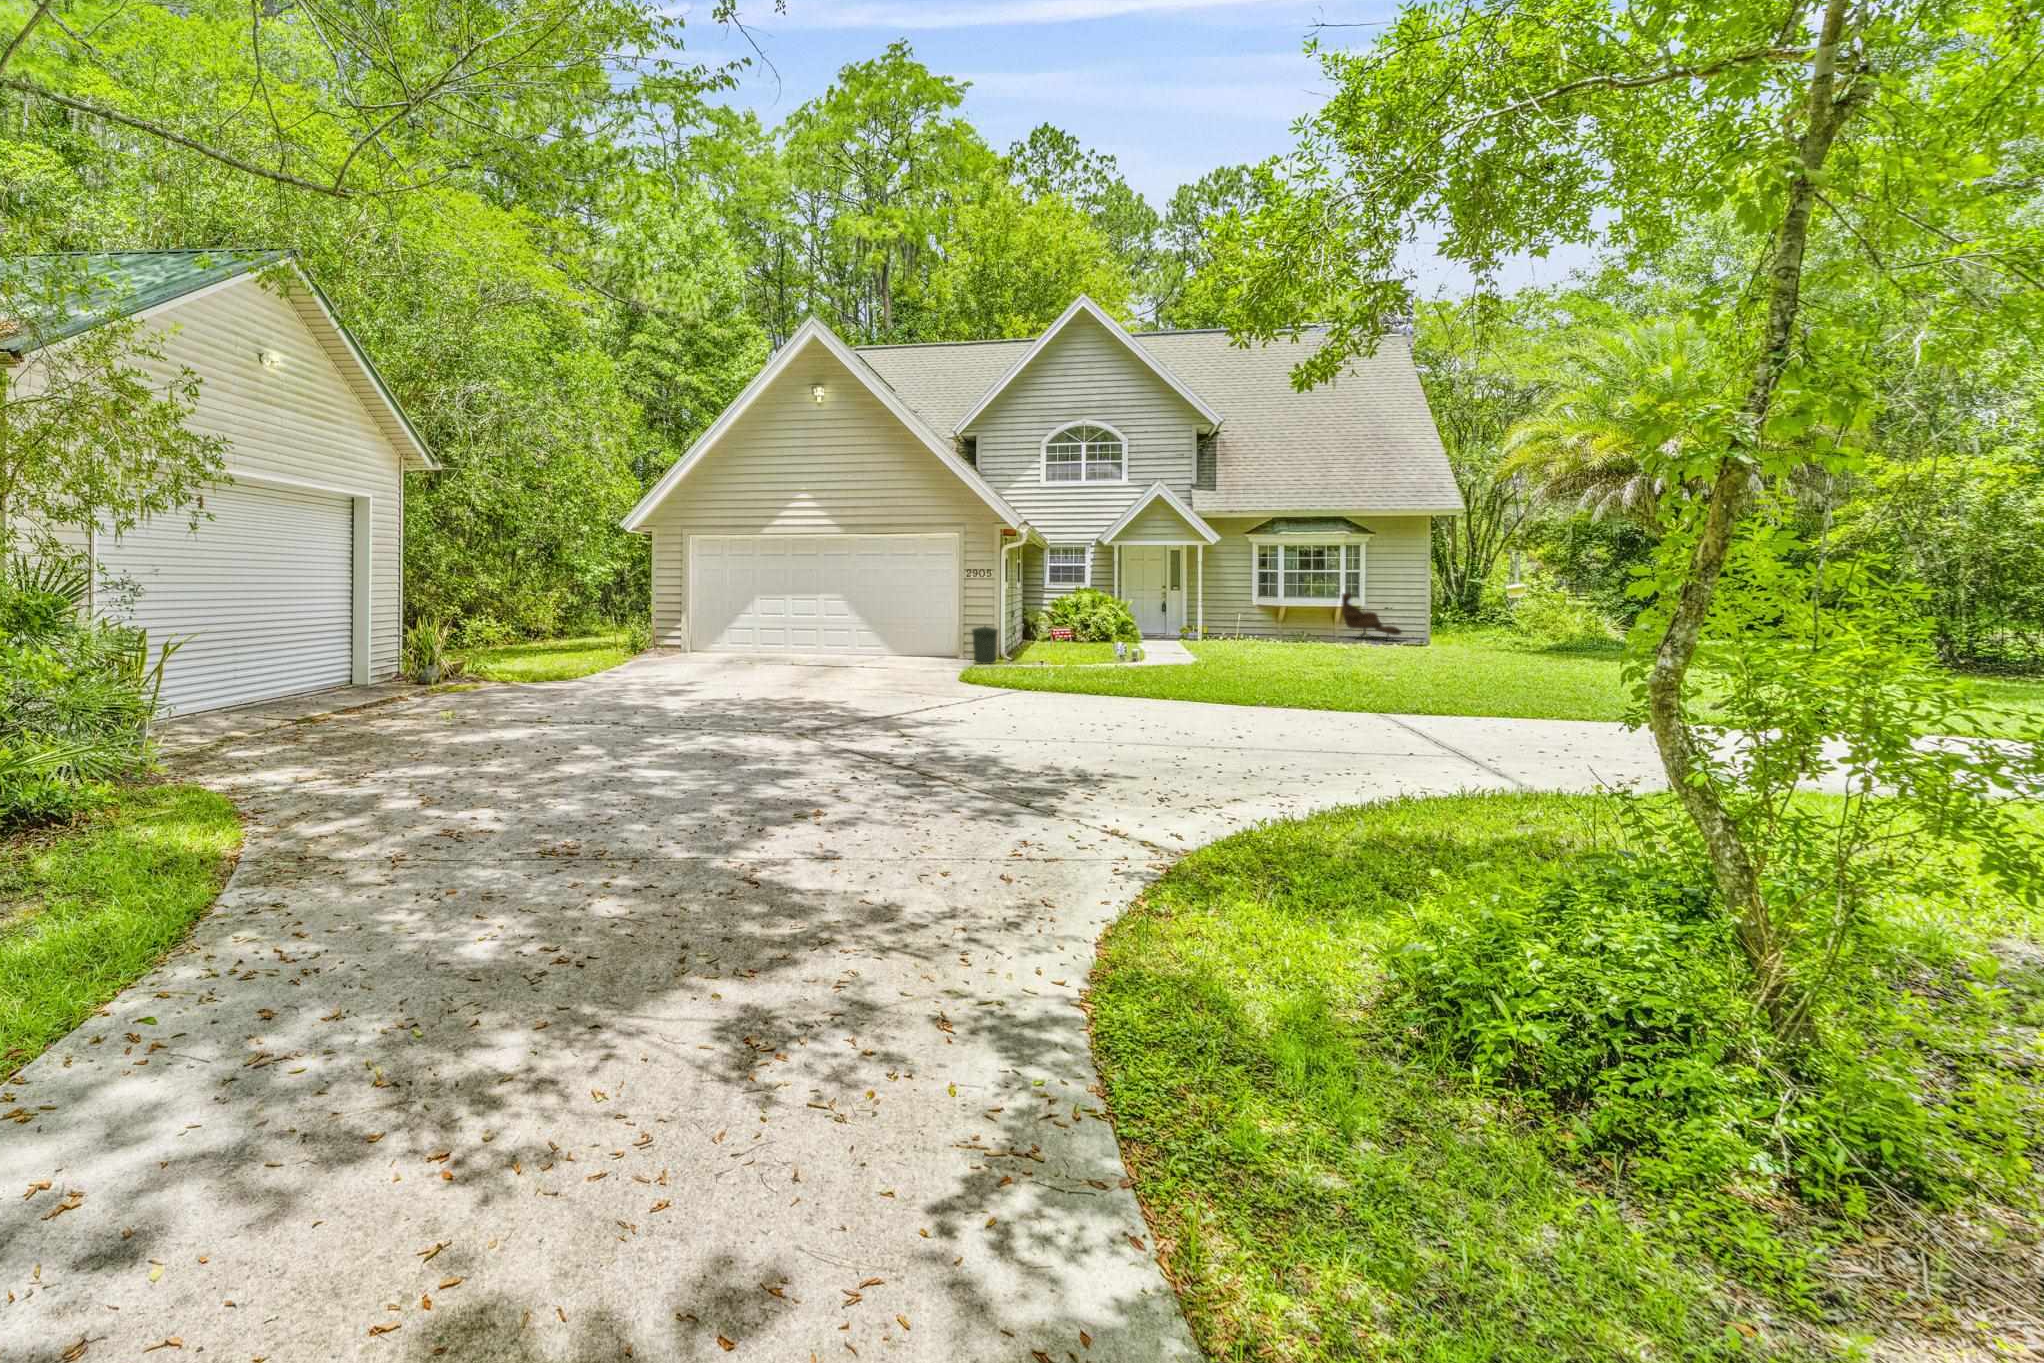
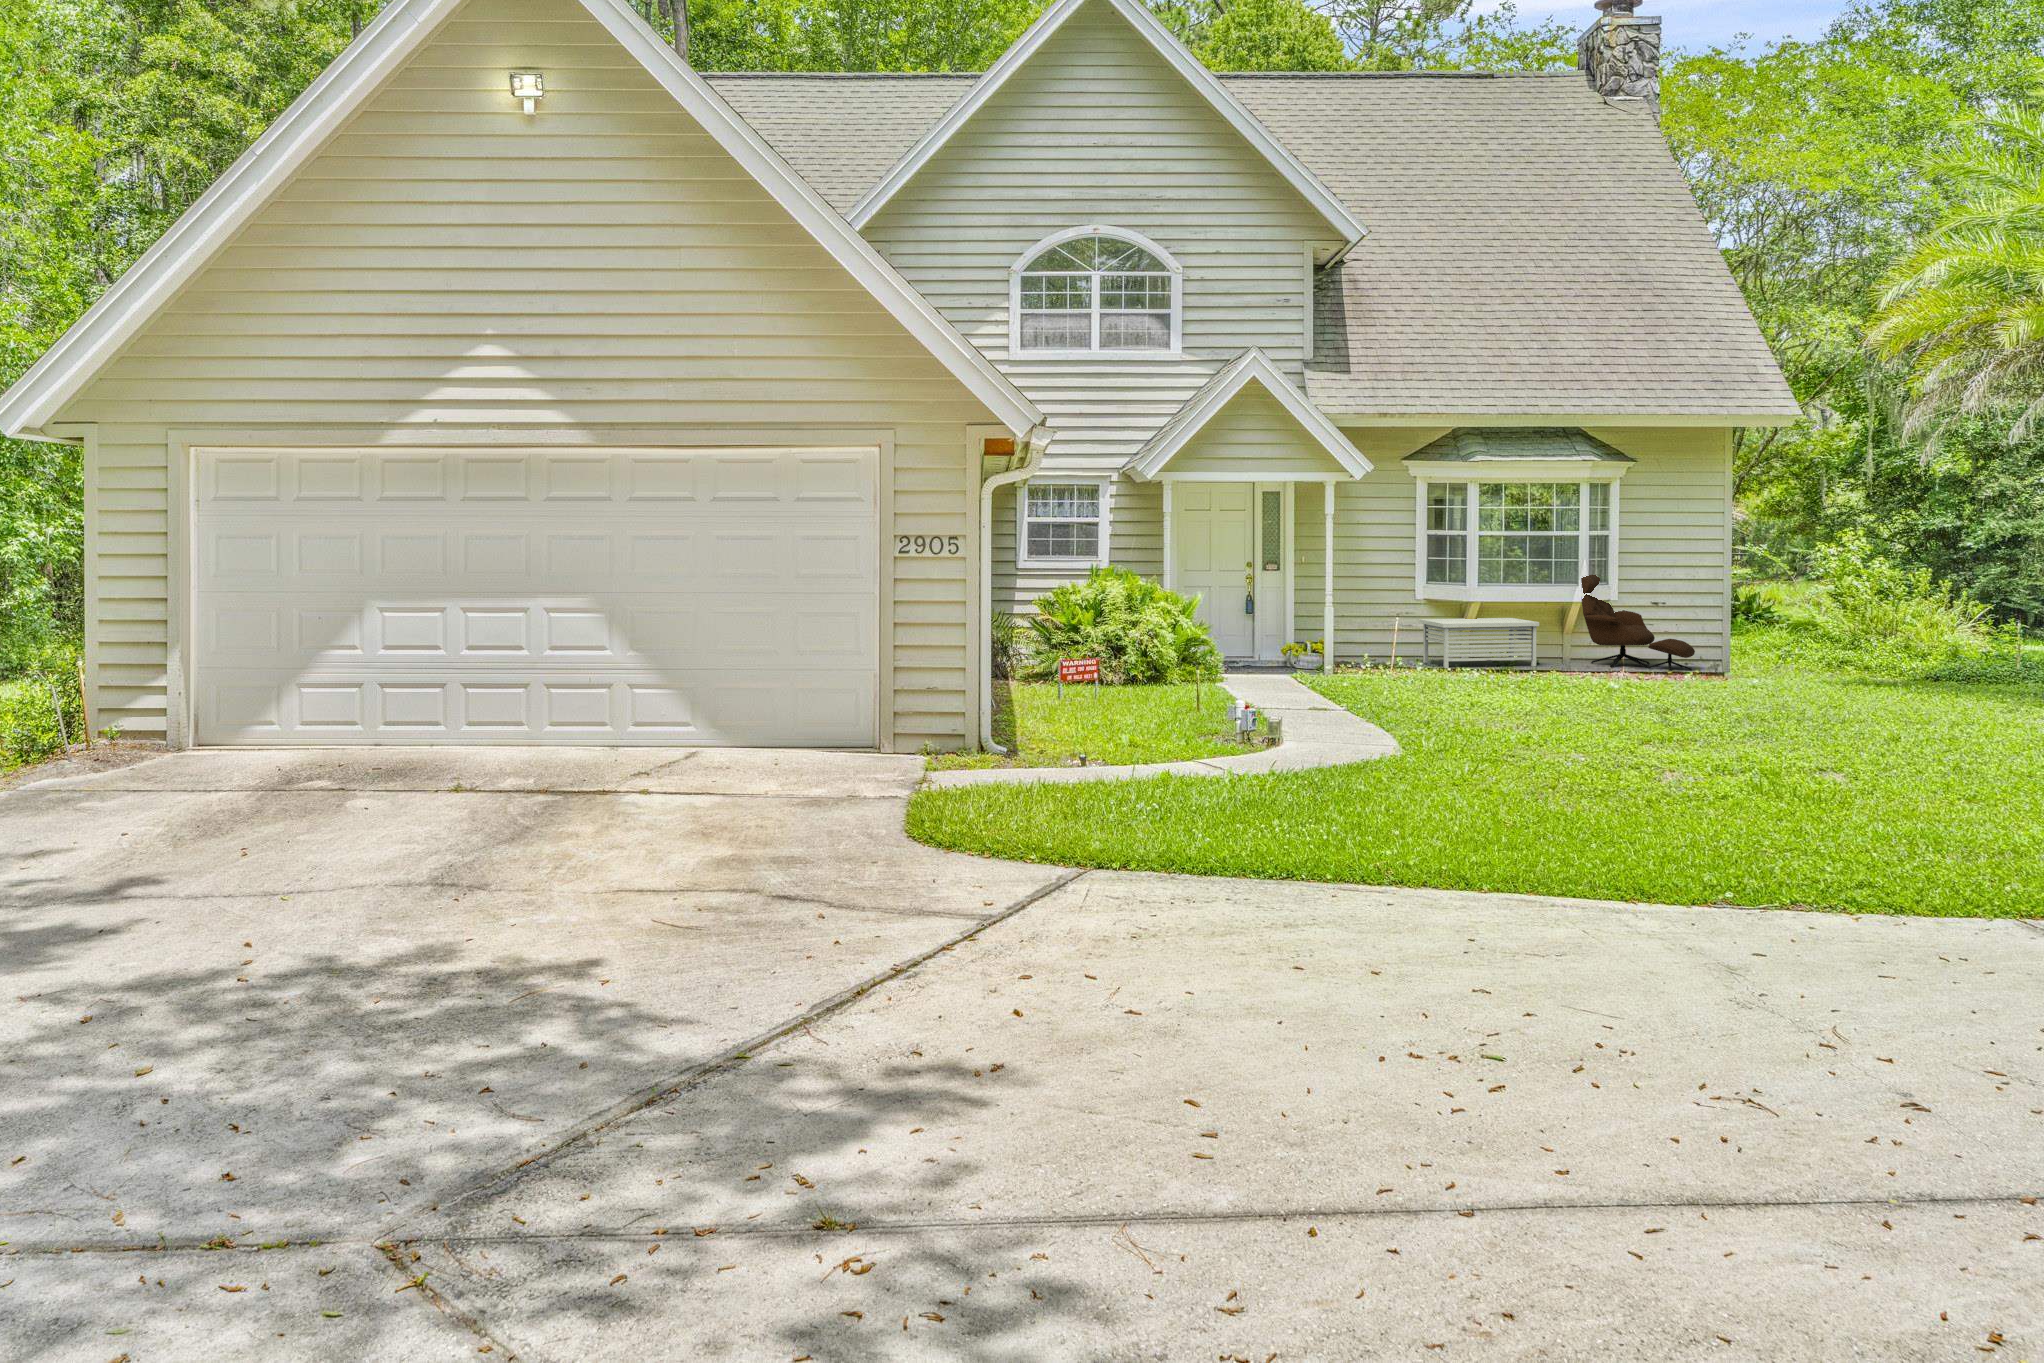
storage bench: none [1253,614,1316,639] -> present [1419,618,1539,668]
trash can: present [972,626,998,664] -> none [909,668,977,769]

